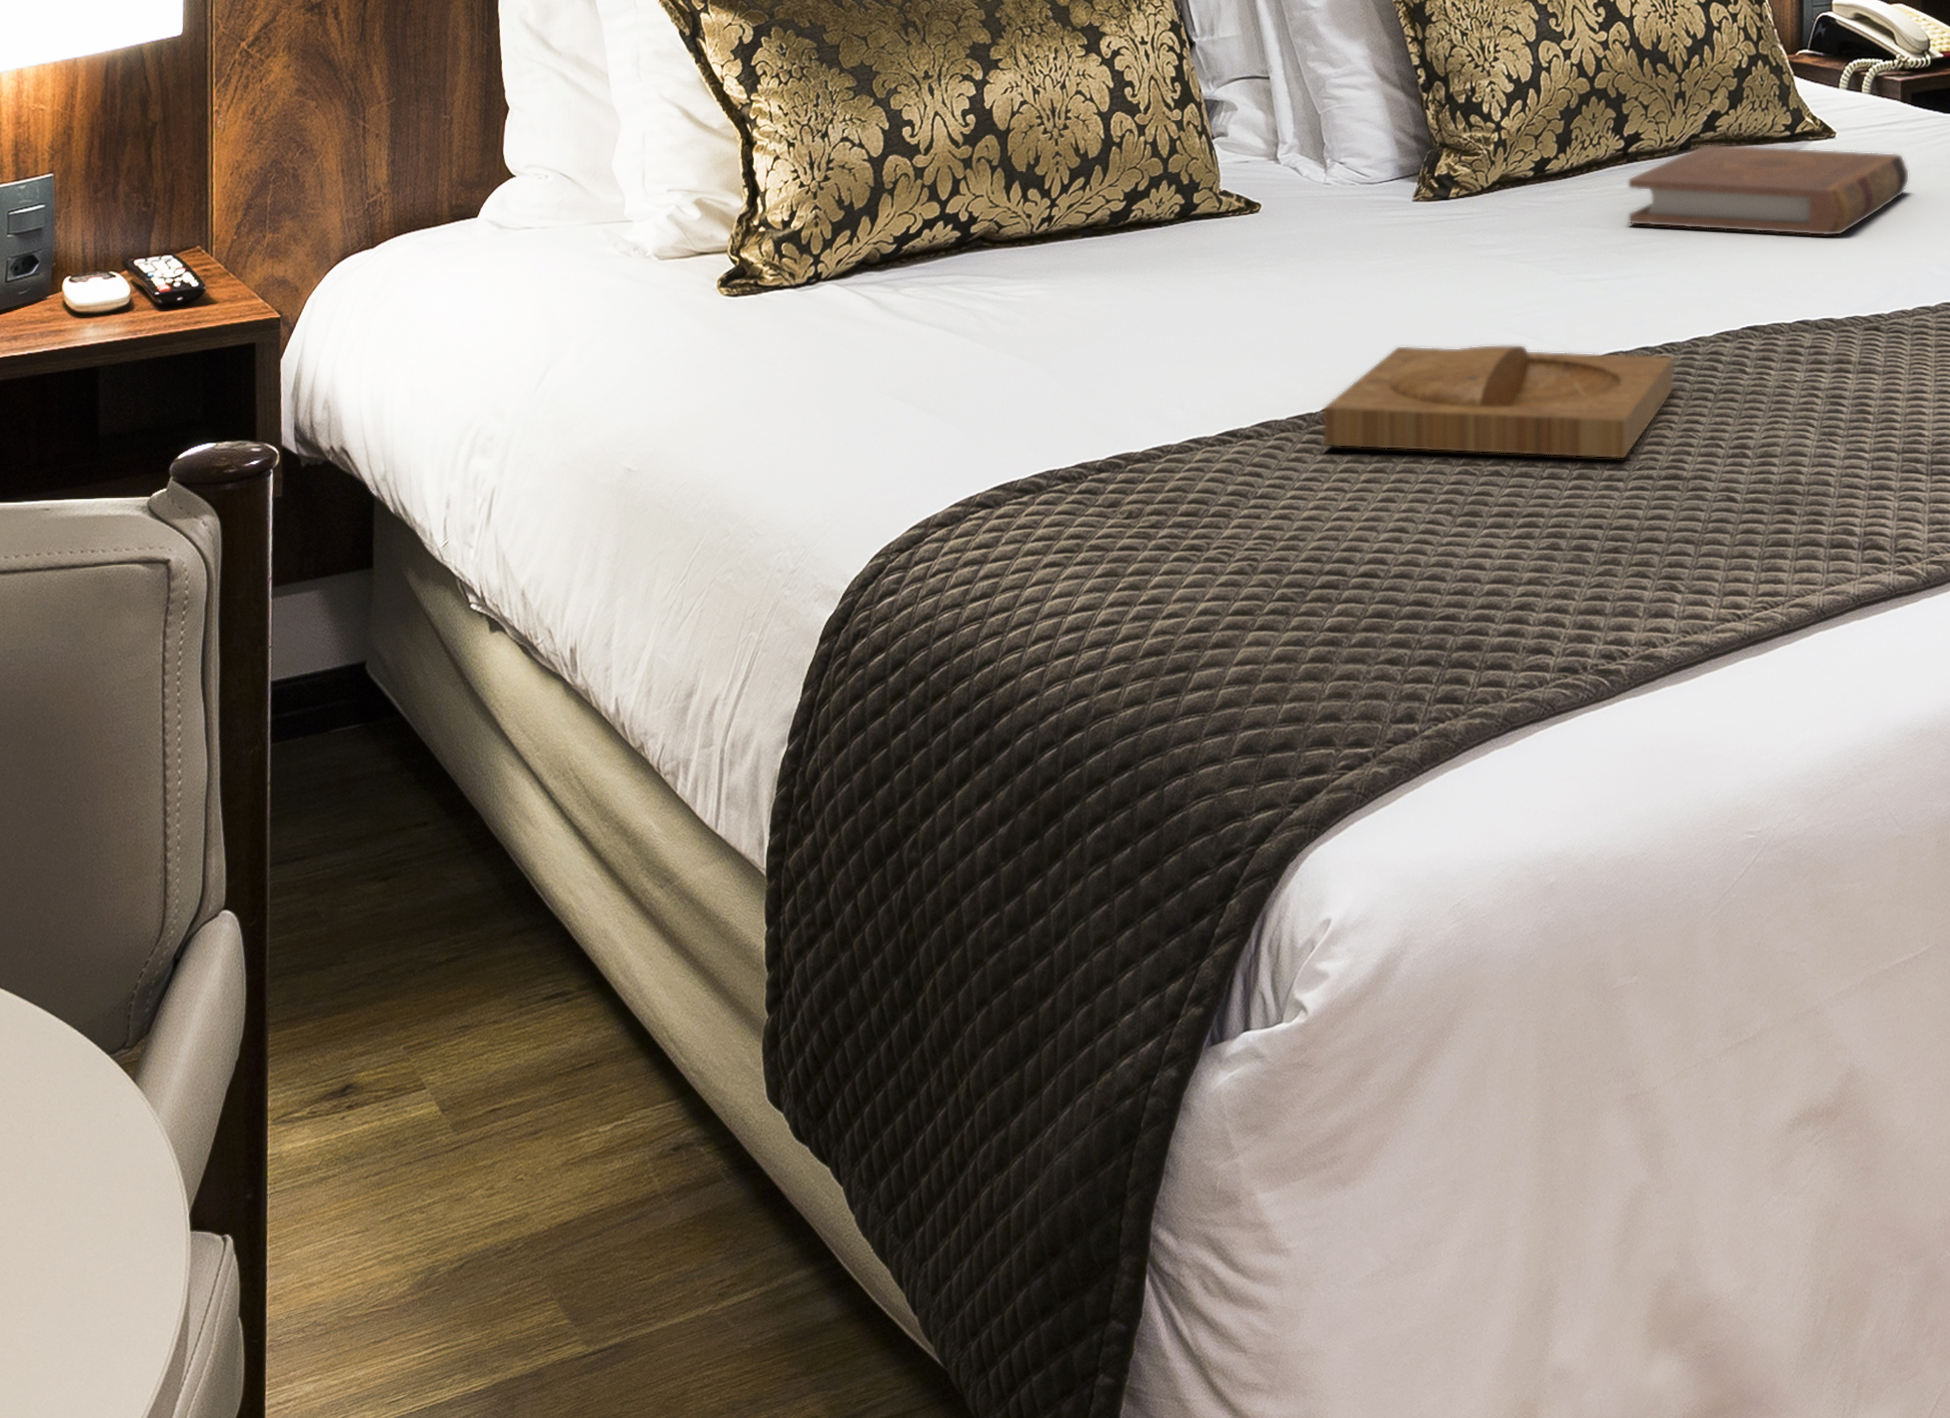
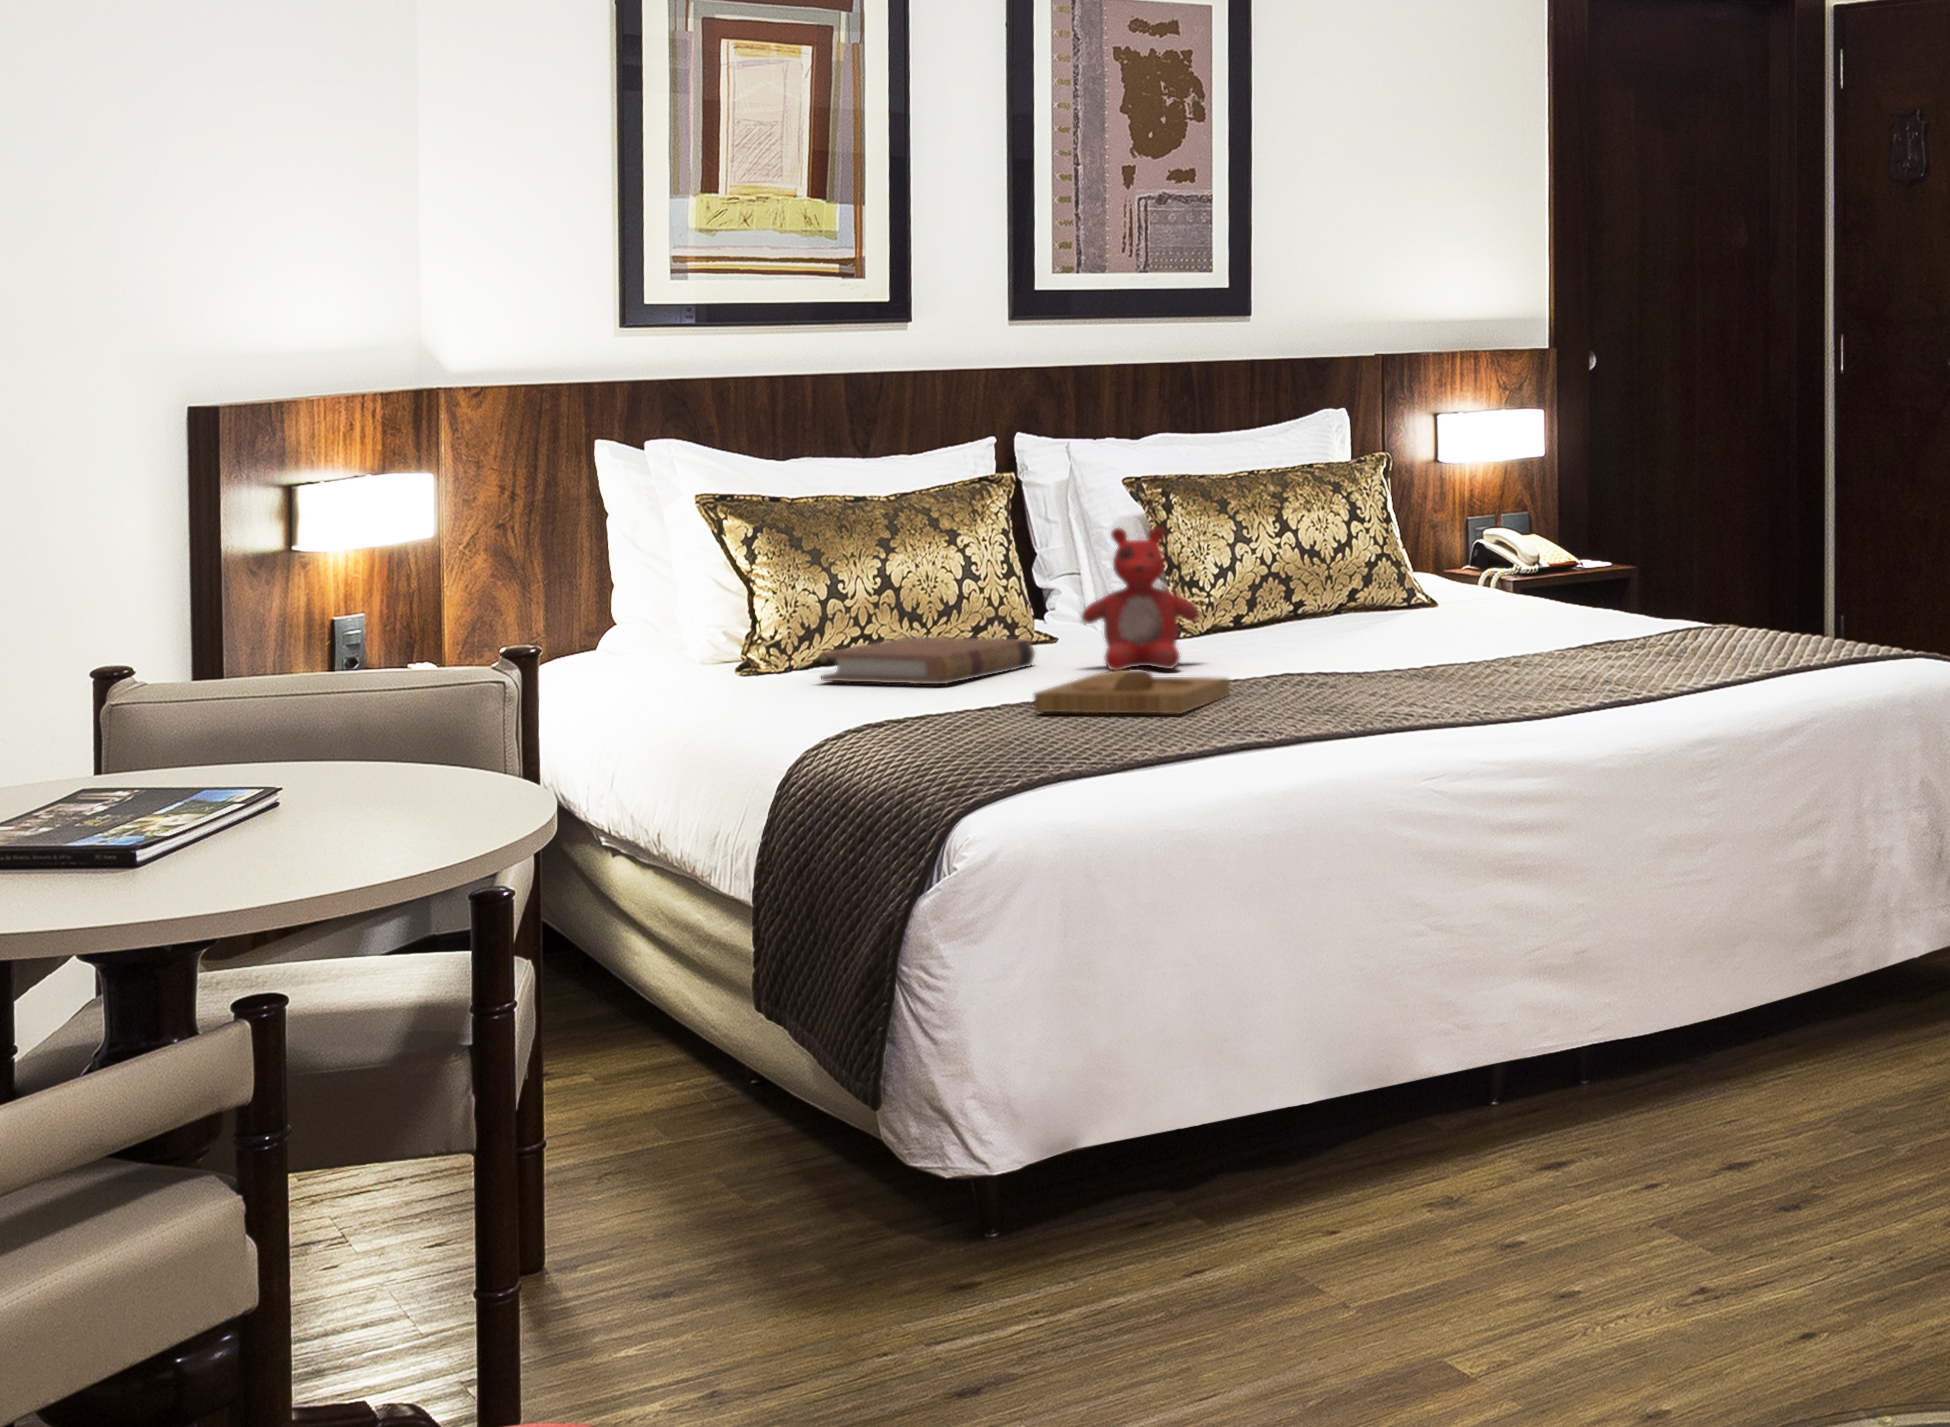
stuffed bear: none [1348,46,1555,311] -> present [1081,527,1199,671]
book: present [1629,145,1908,234] -> present [820,637,1035,684]

